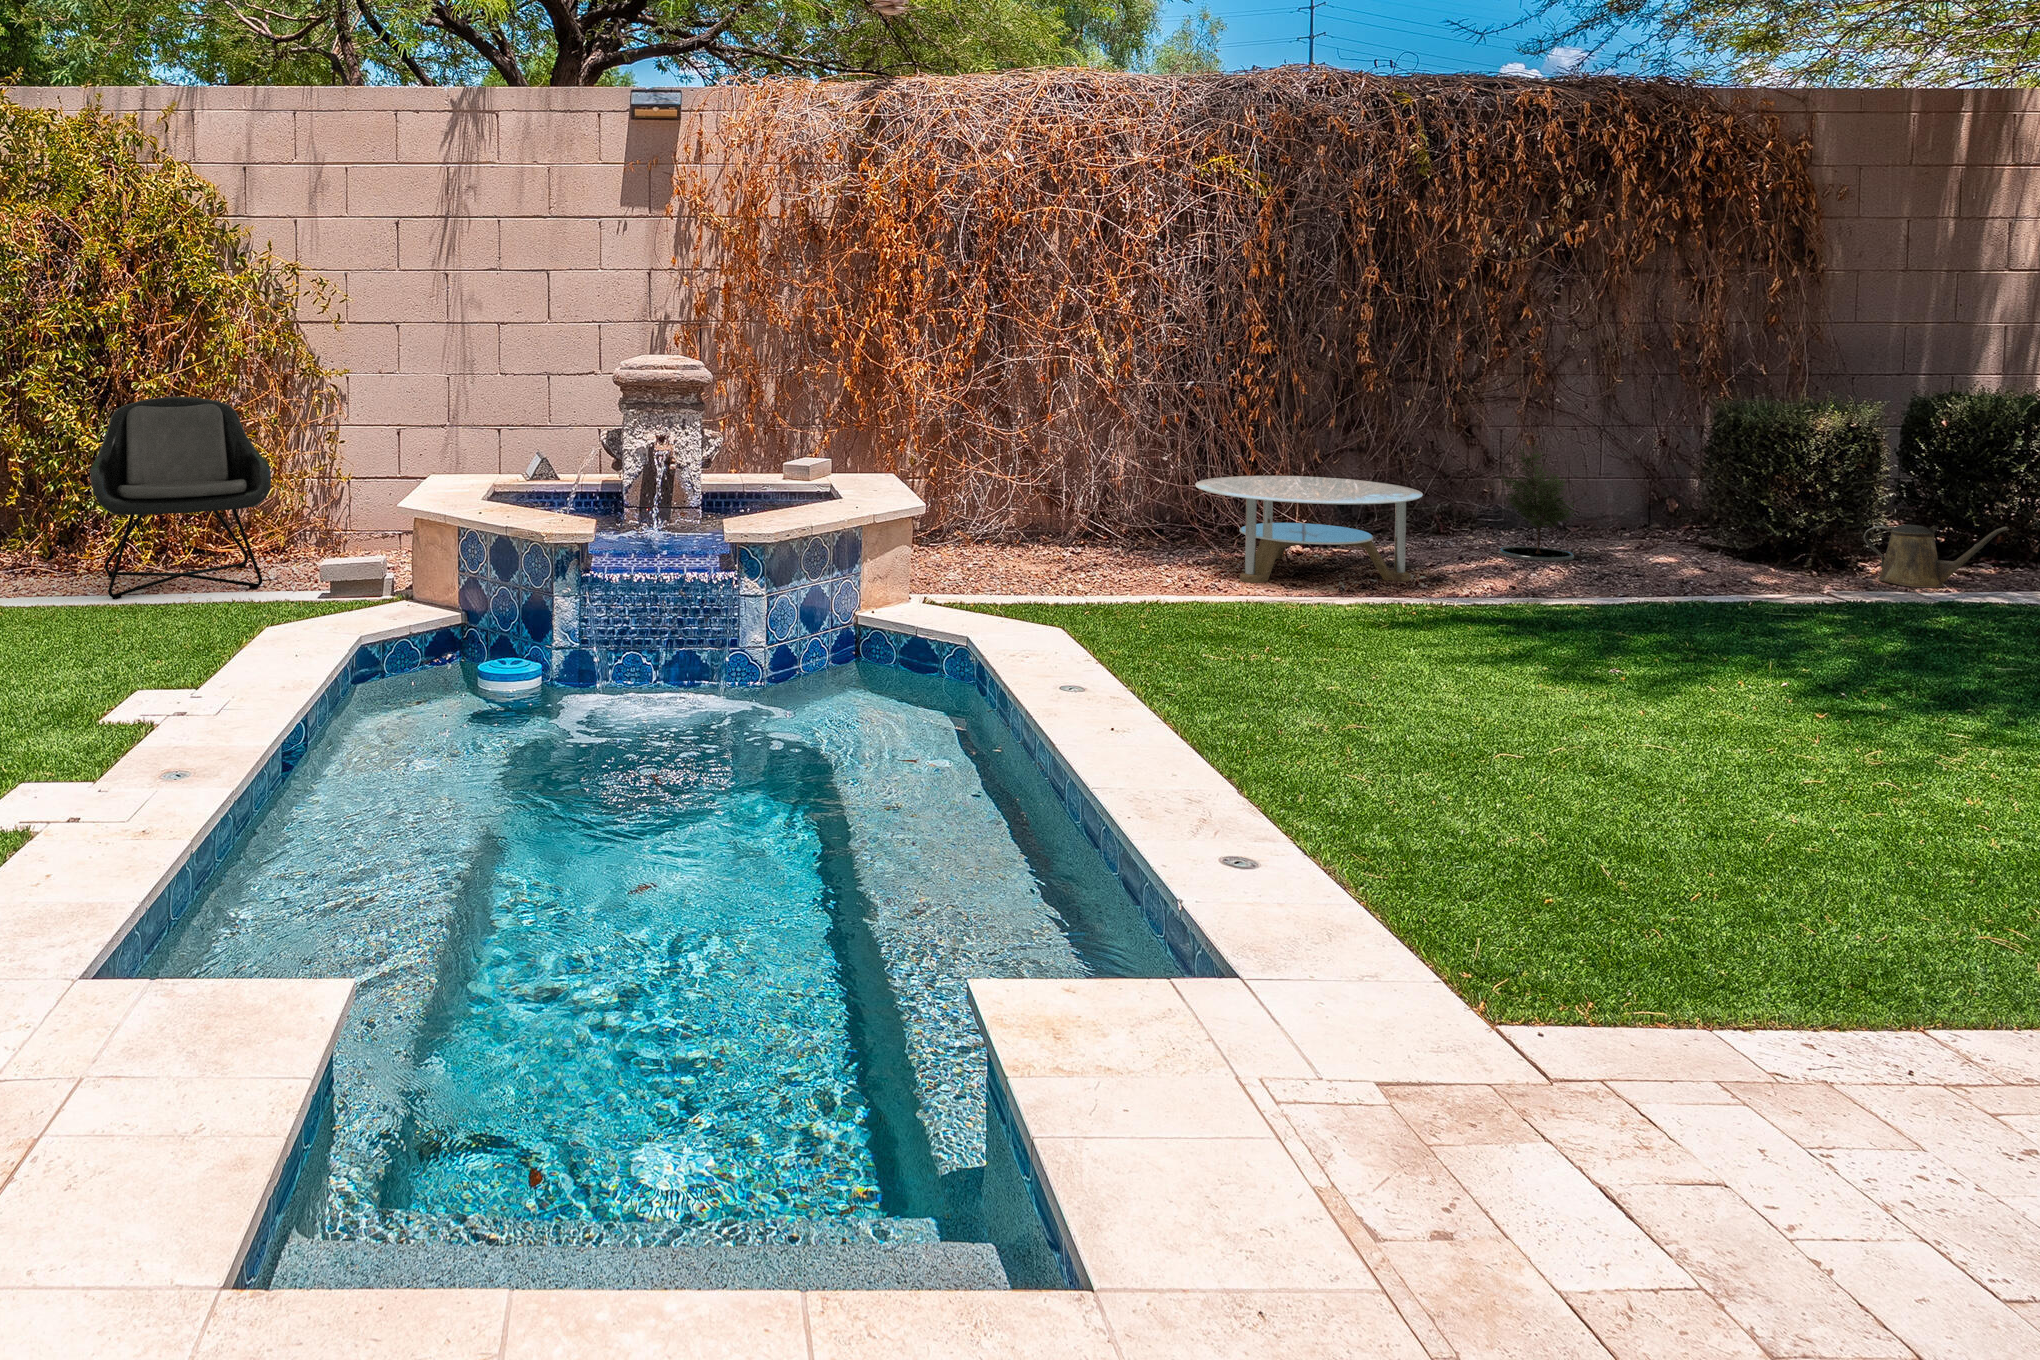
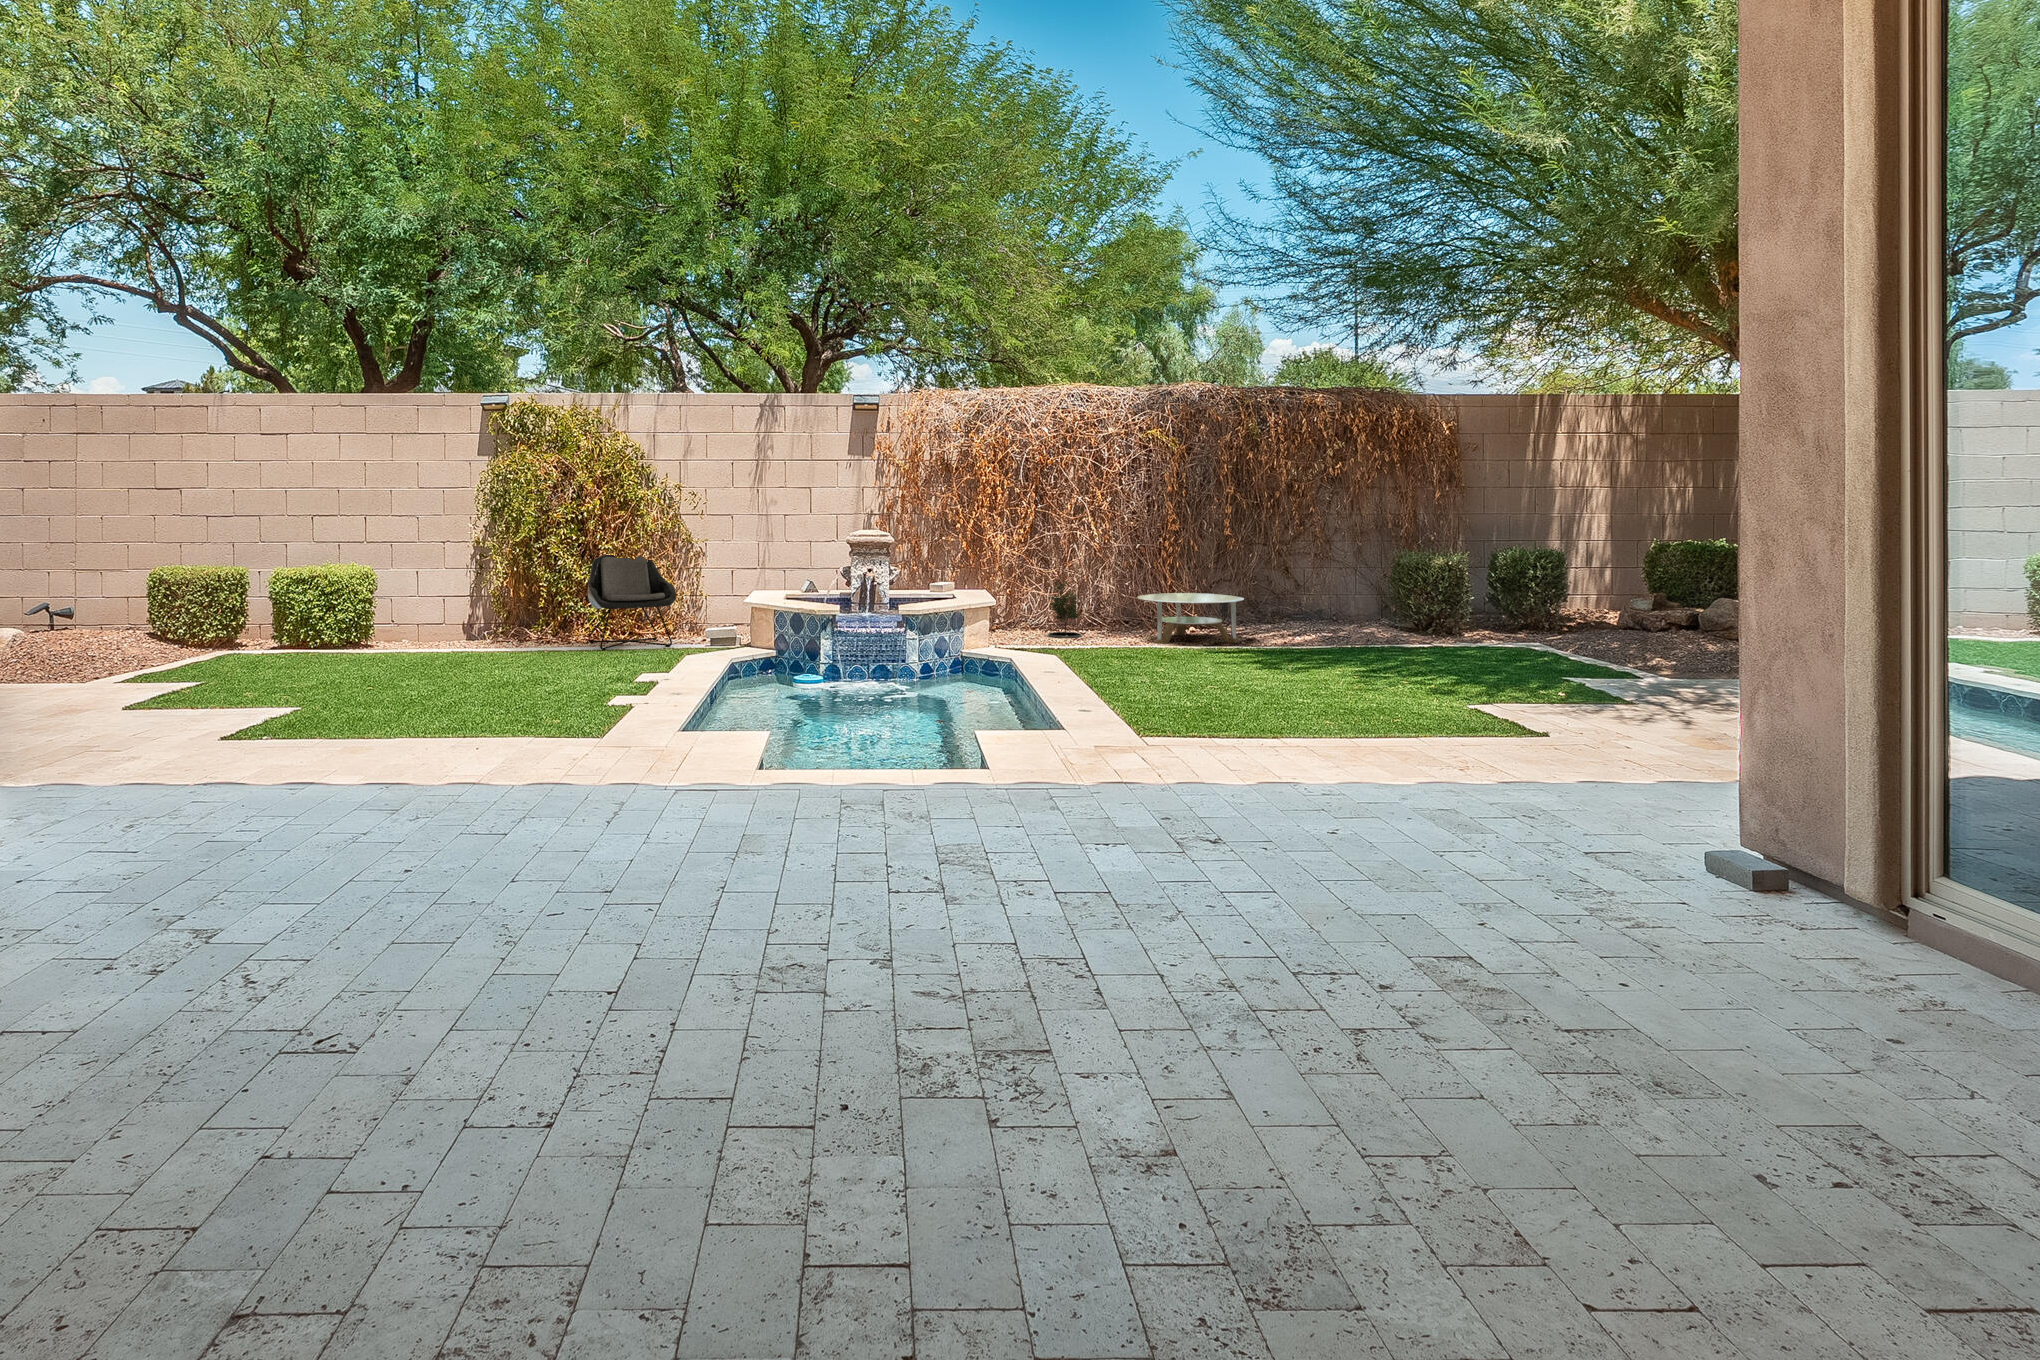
potted tree: present [1499,441,1574,561] -> present [1048,579,1082,638]
watering can: present [1863,524,2009,588] -> none [1460,613,1514,644]

